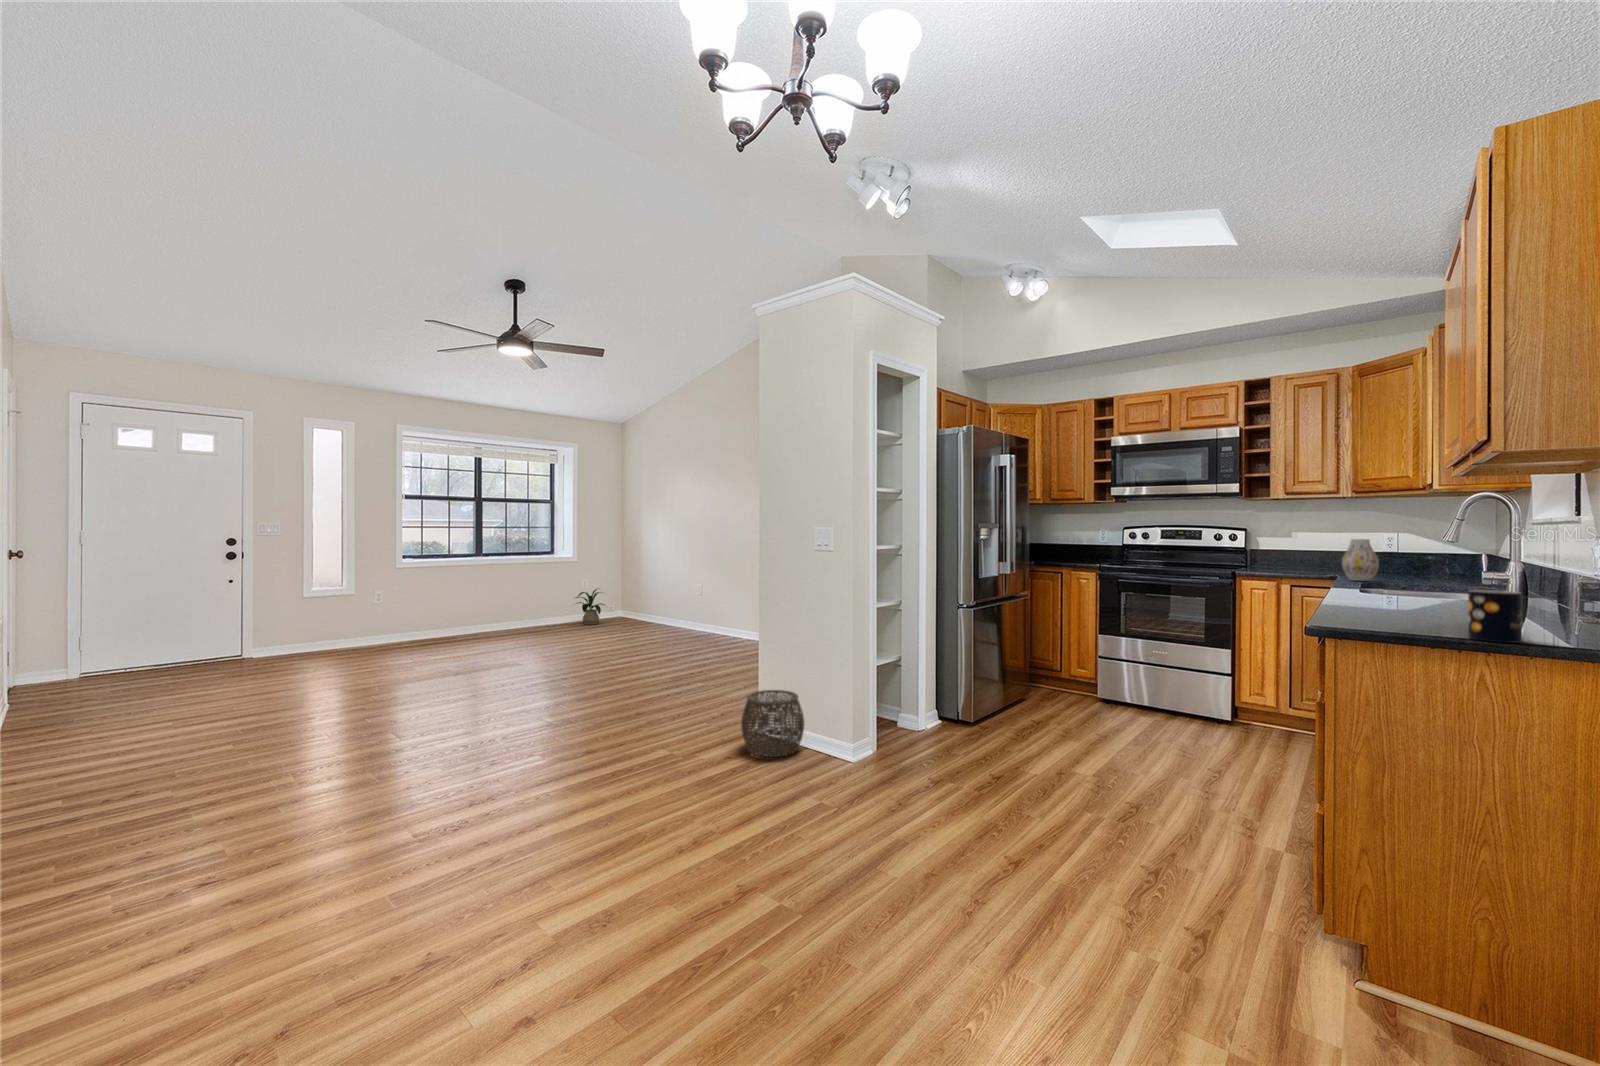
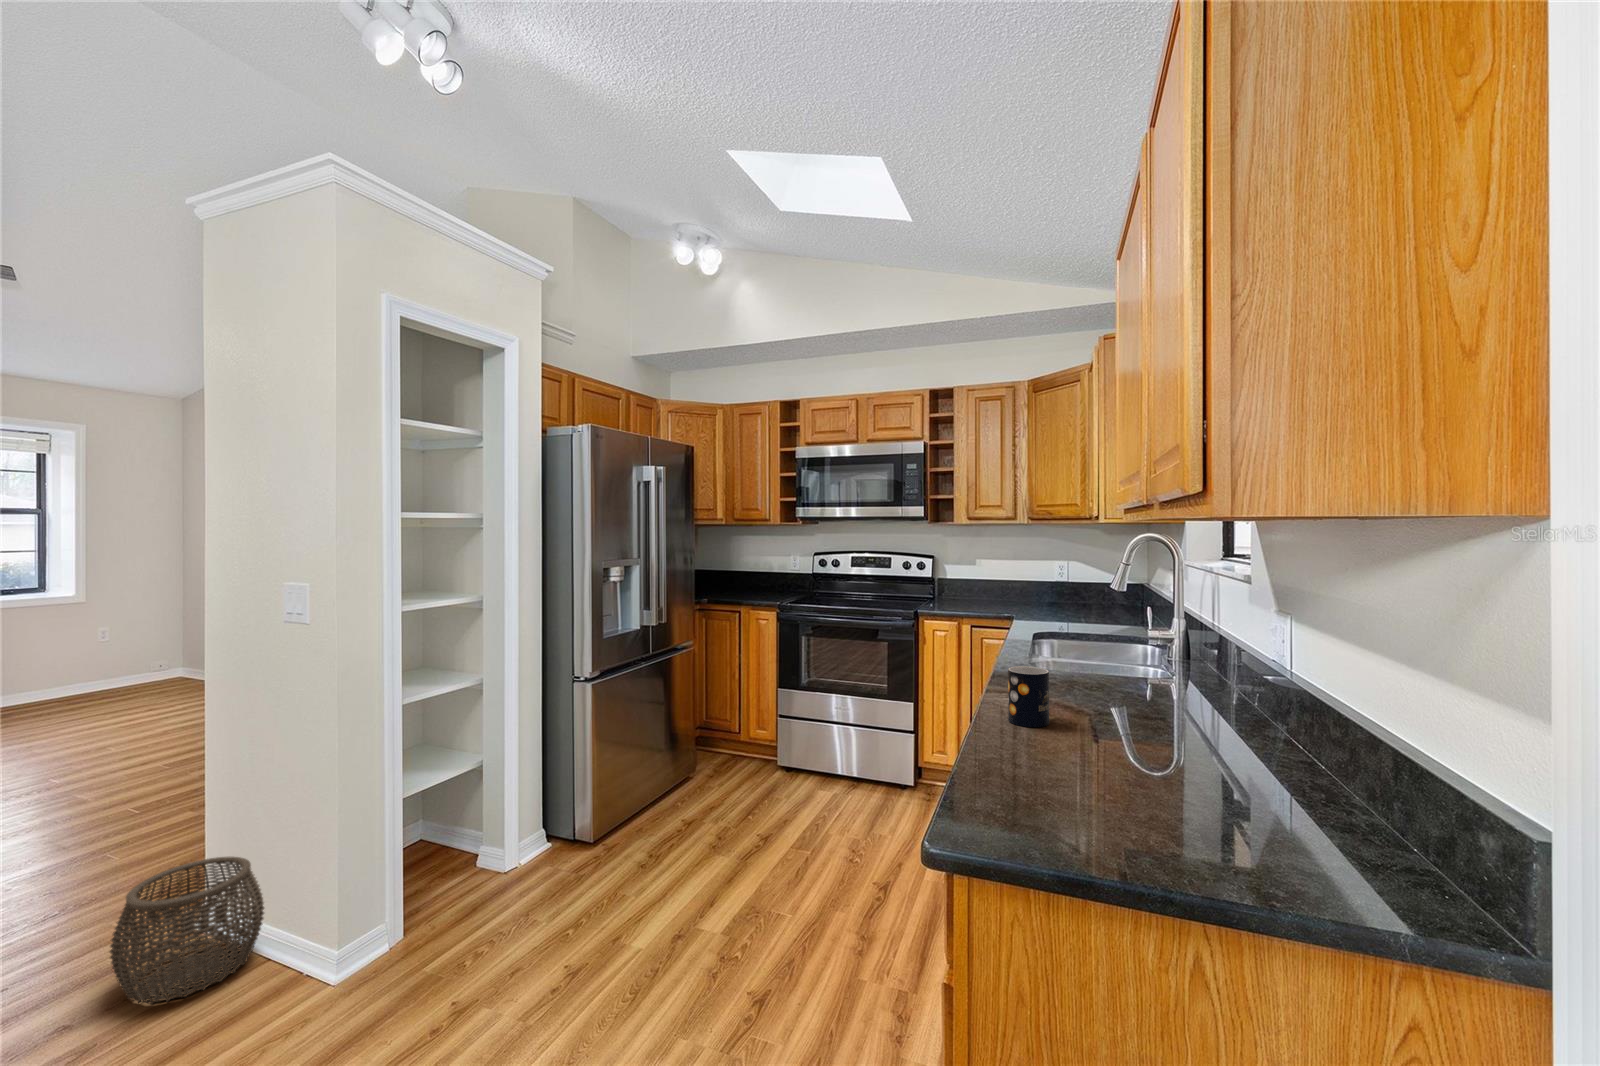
vase: present [1342,539,1379,581] -> none [1019,571,1052,618]
house plant: present [575,588,604,625] -> none [67,639,149,696]
mug: present [1468,590,1522,643] -> present [1008,666,1049,727]

